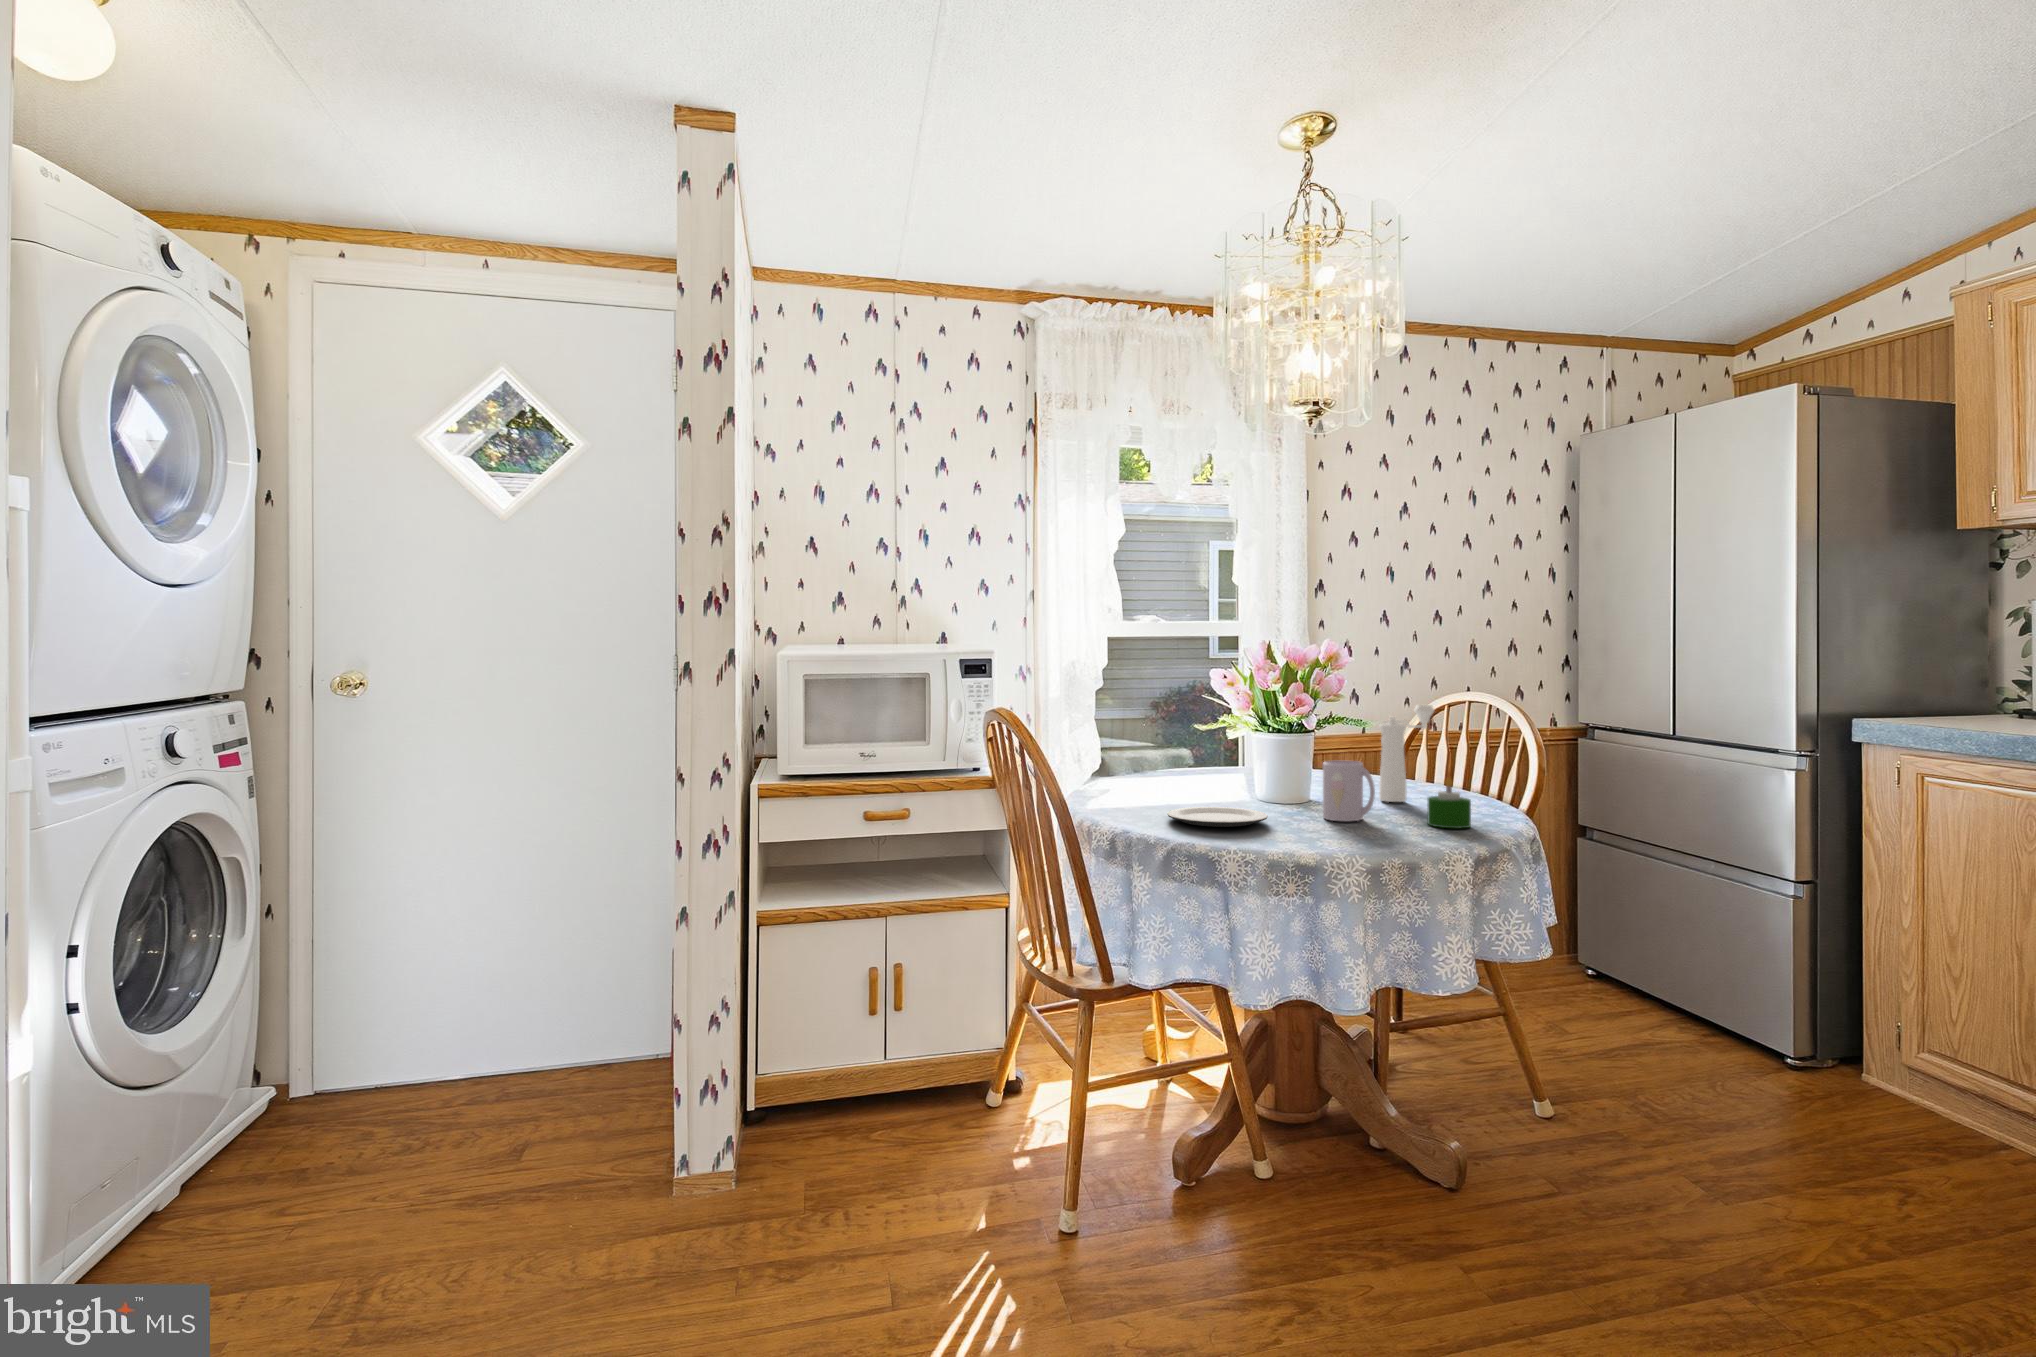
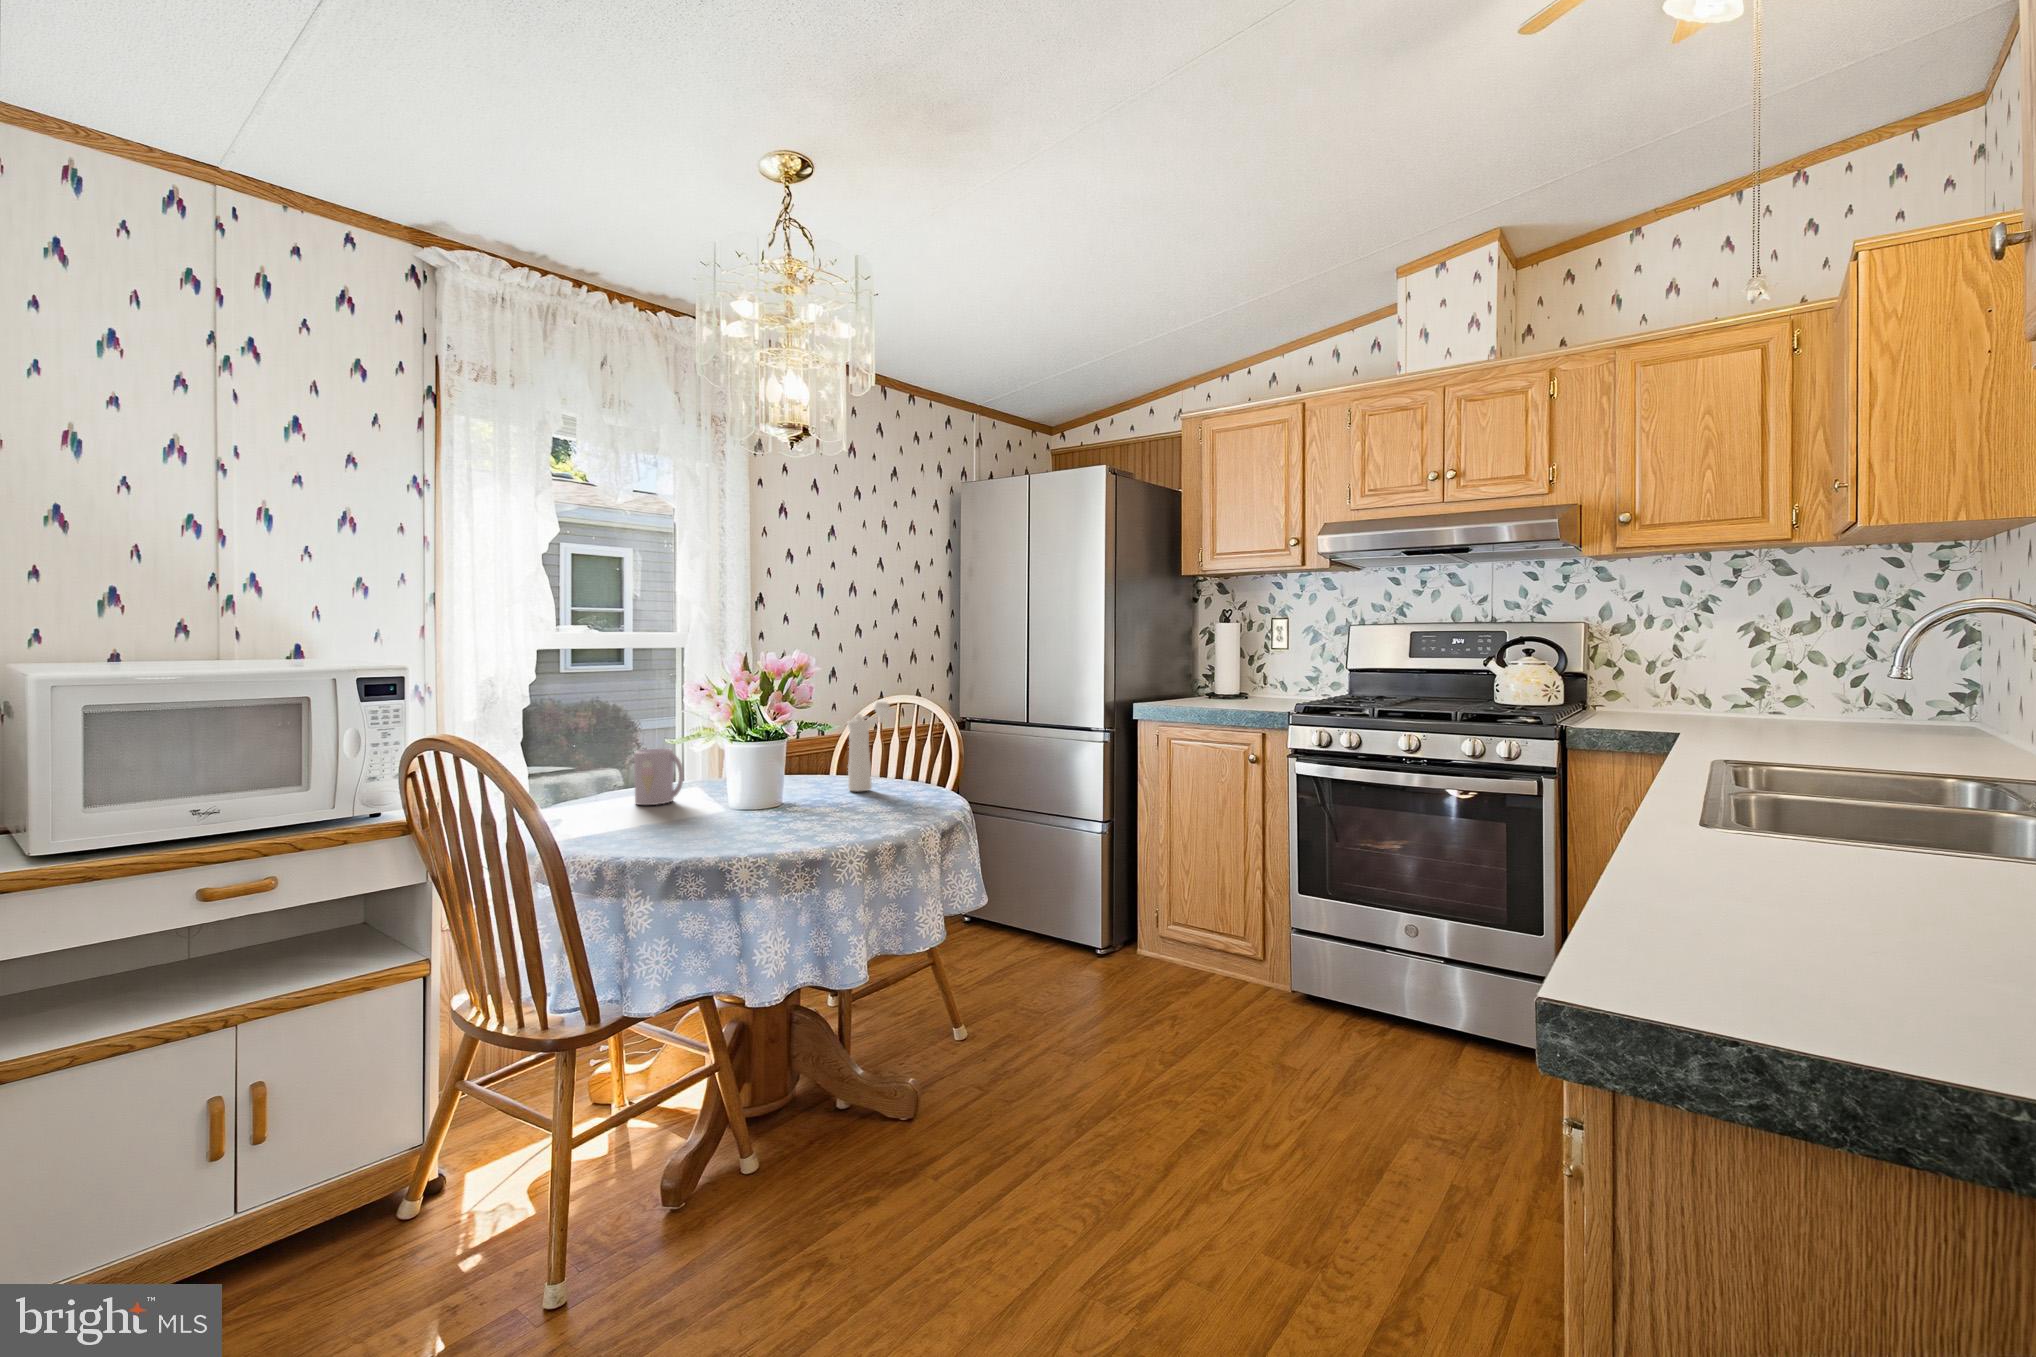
mug: present [1323,760,1375,822] -> present [634,748,683,805]
candle: present [1428,778,1471,828] -> none [900,765,936,810]
plate: present [1167,807,1268,827] -> none [653,813,762,836]

